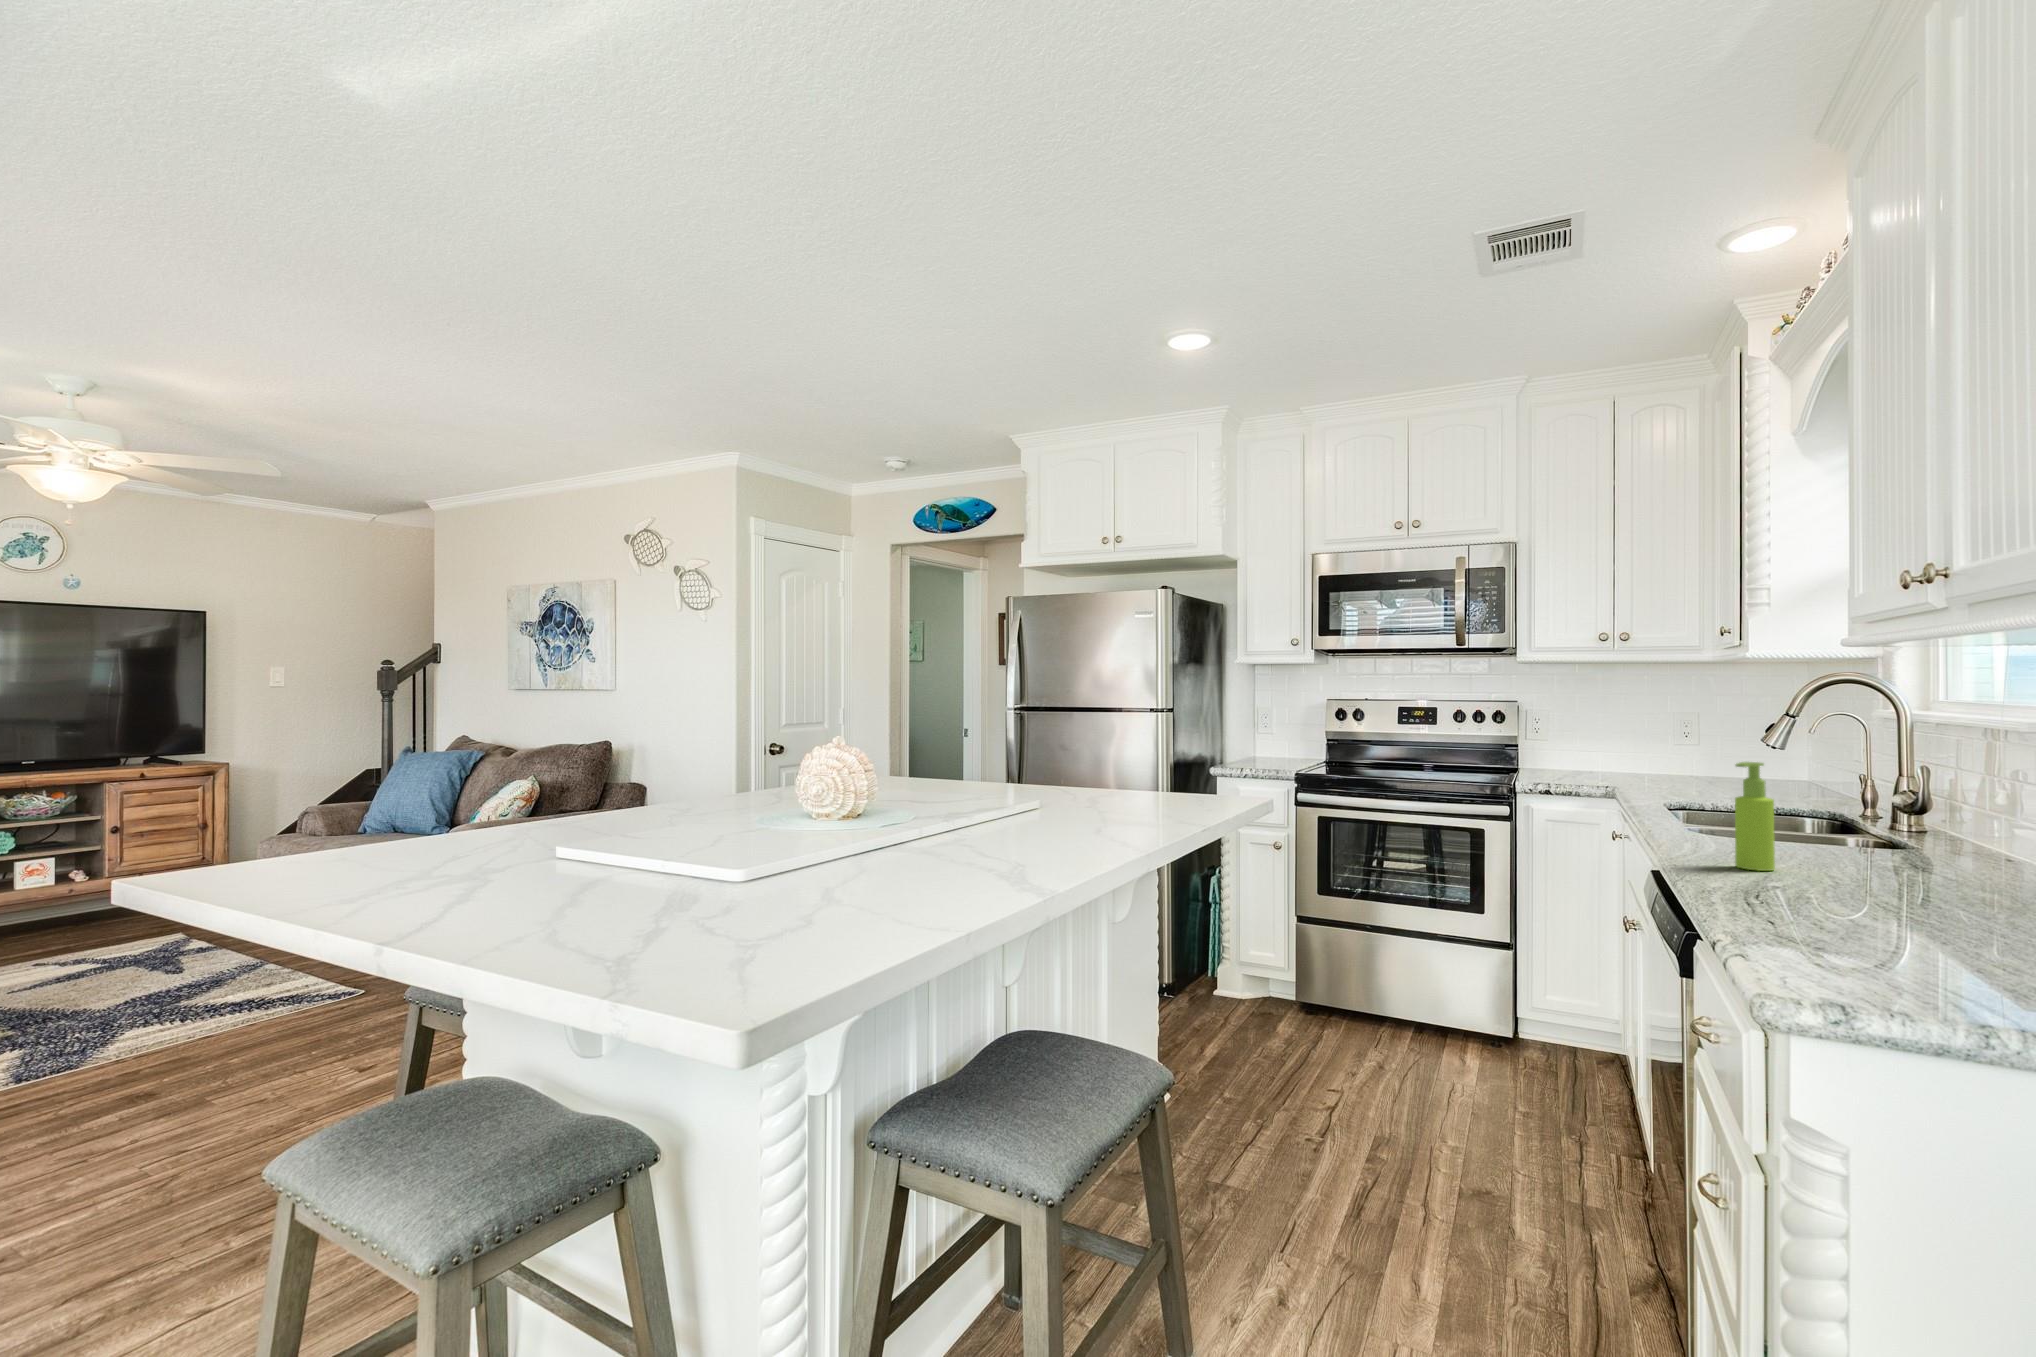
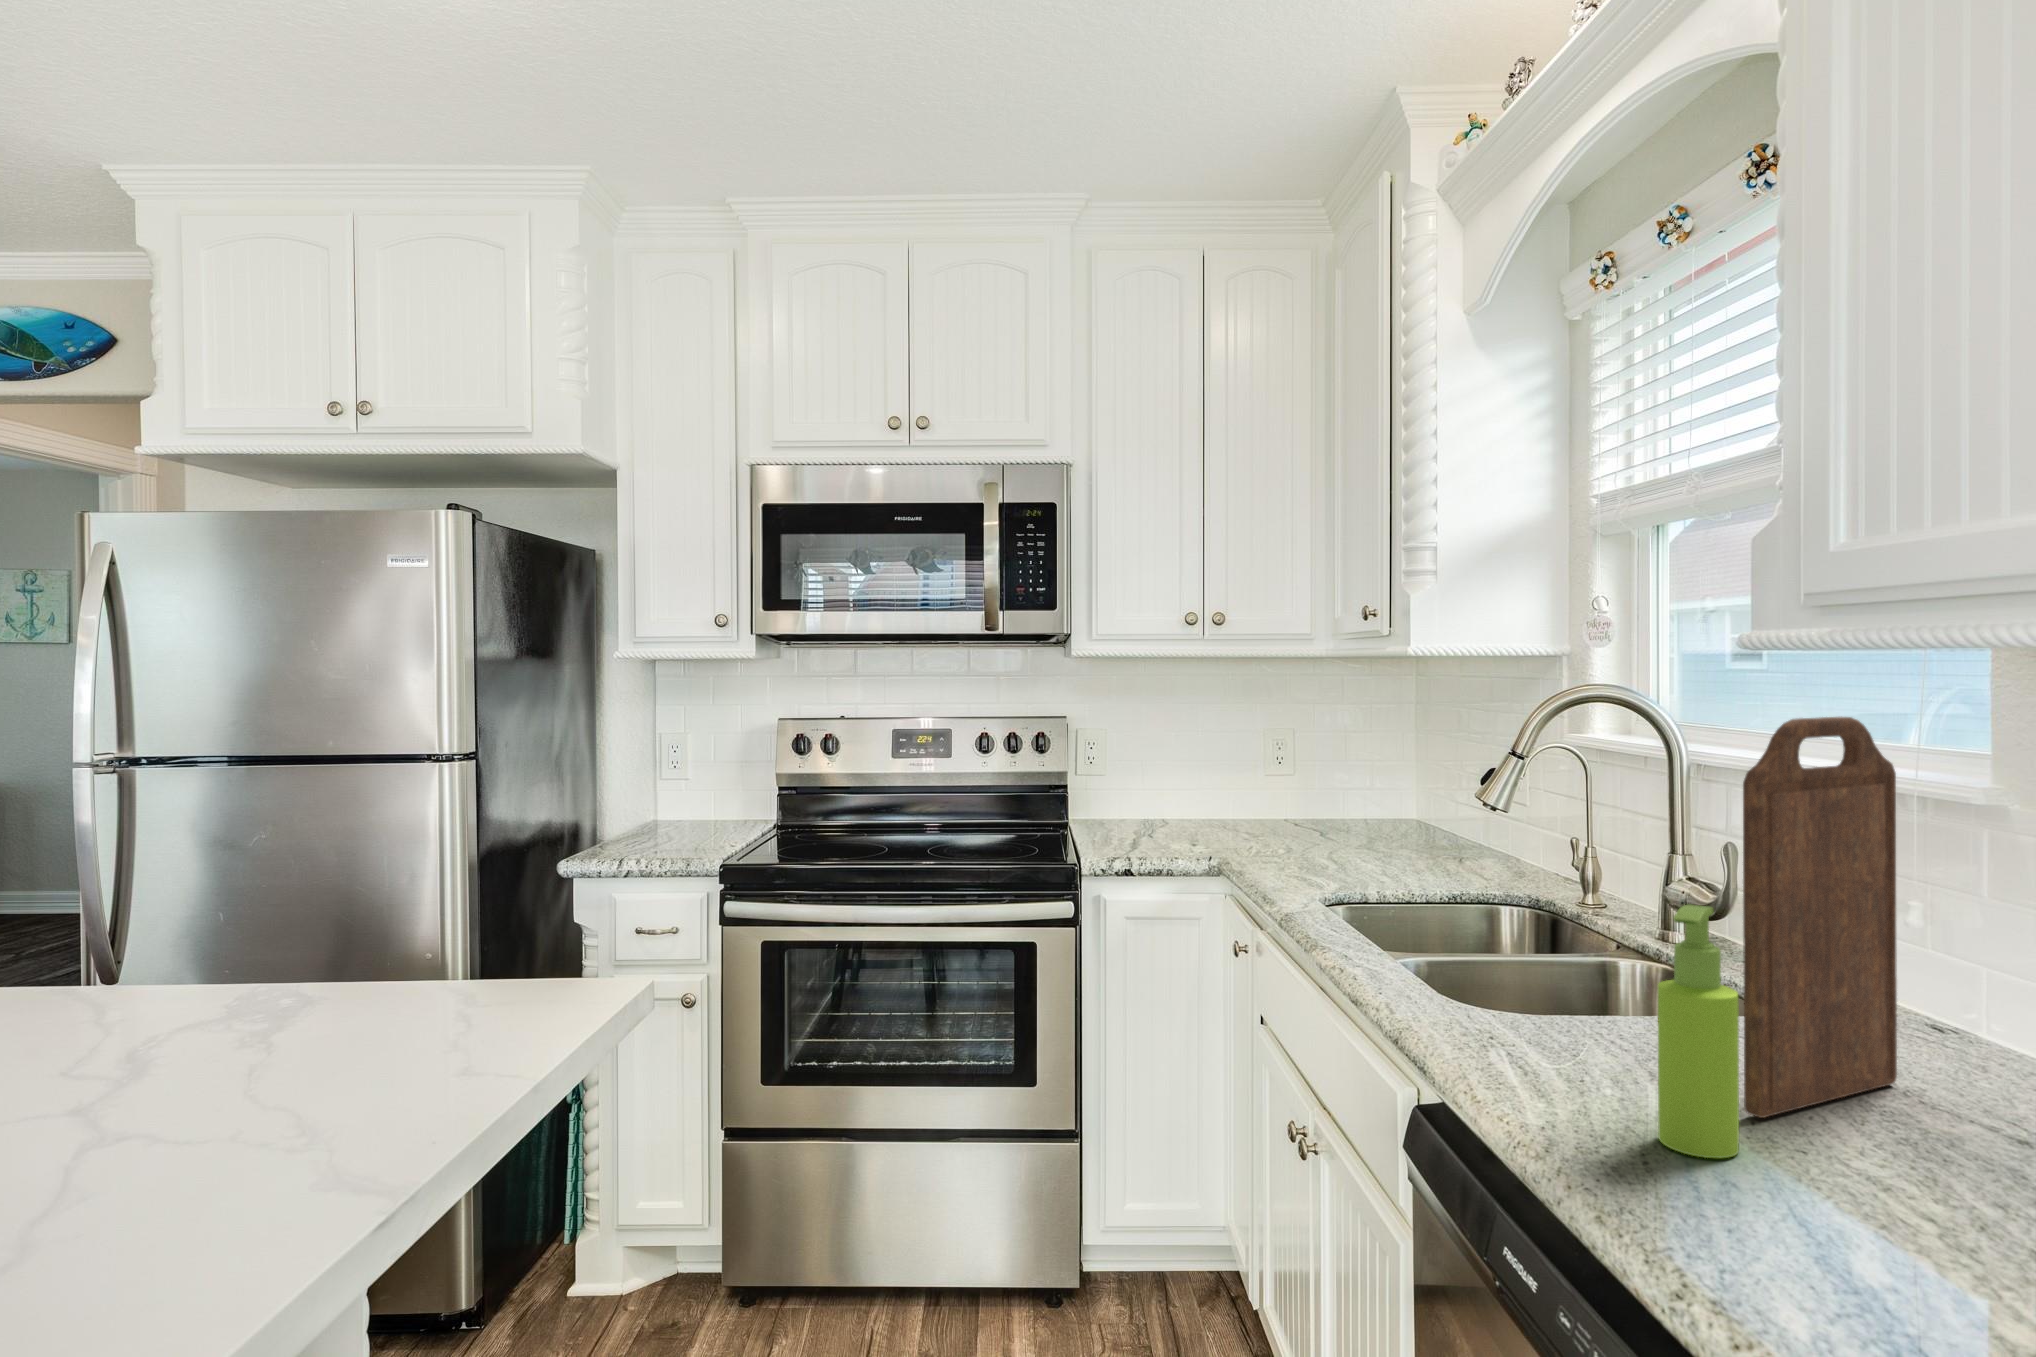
cutting board: none [1797,681,1917,867] -> present [1743,717,1897,1118]

